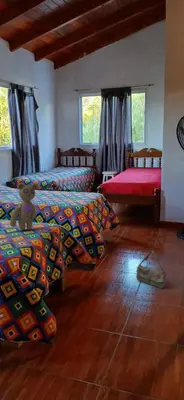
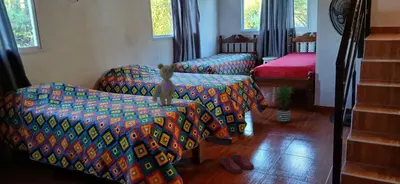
potted plant: none [122,203,150,243] -> present [271,87,292,123]
bag: present [136,251,166,288] -> none [272,128,299,164]
slippers: none [84,281,122,303] -> present [220,155,254,174]

